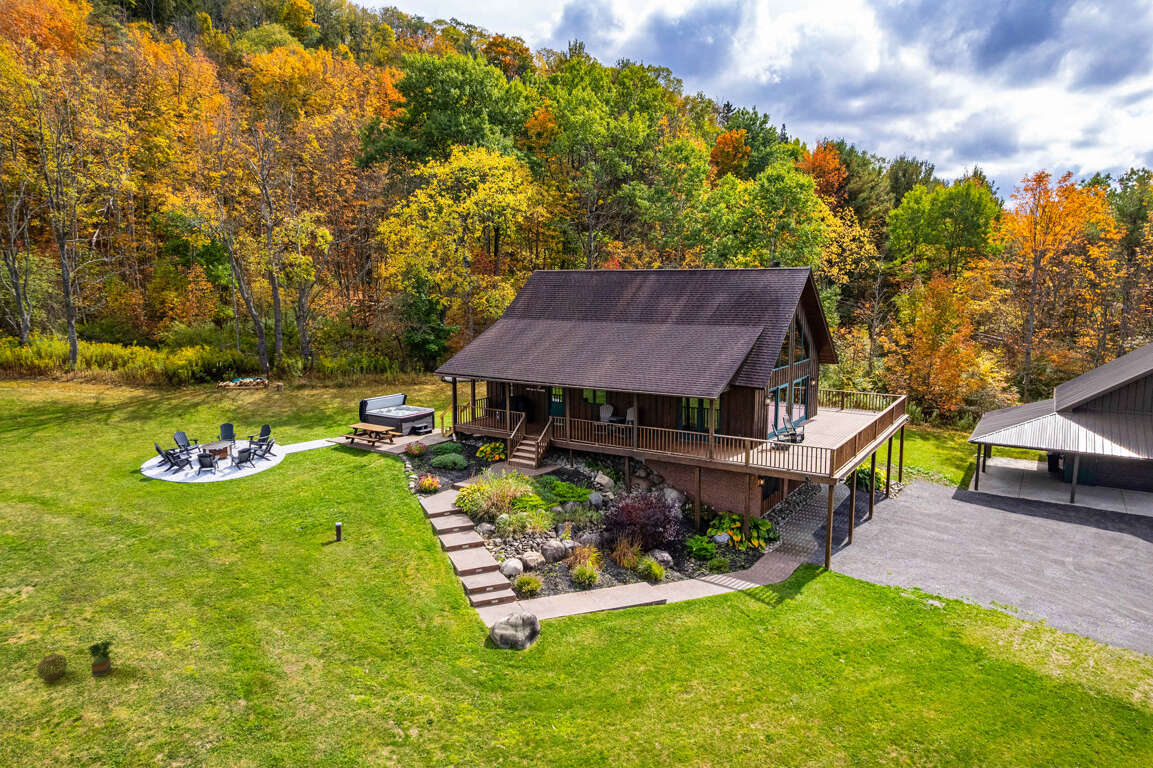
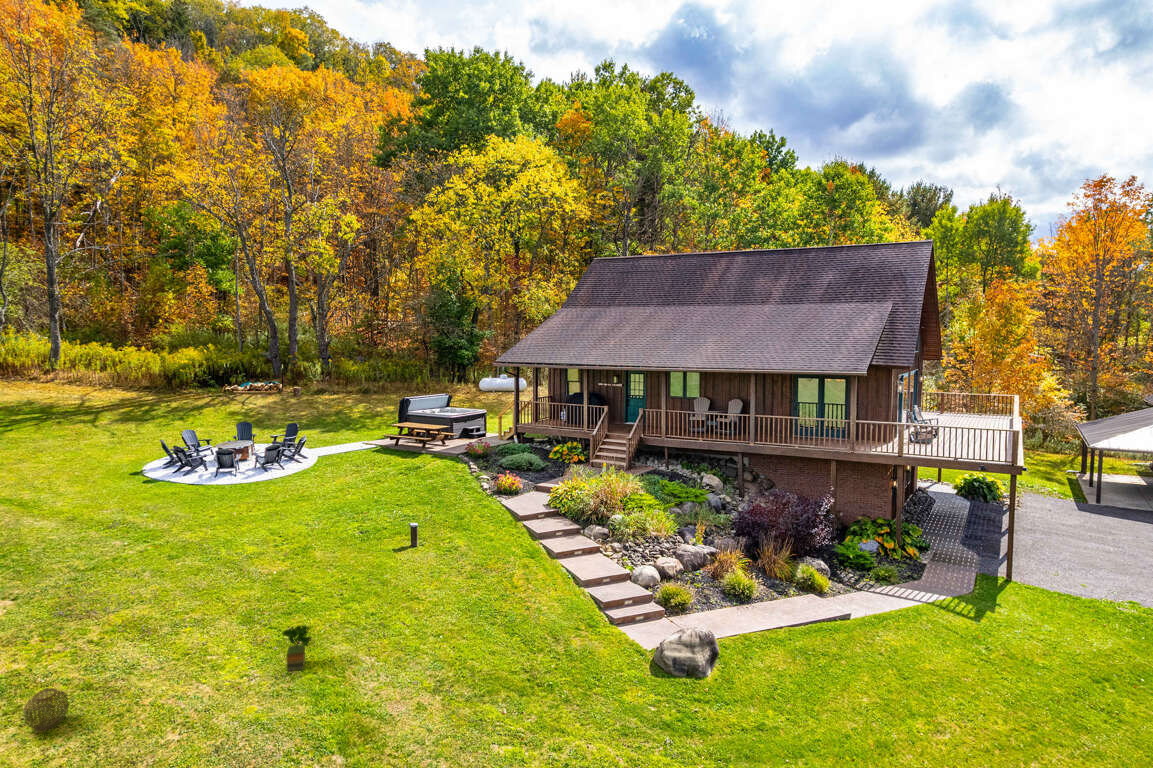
potted tree: present [88,641,113,677] -> present [282,625,312,671]

